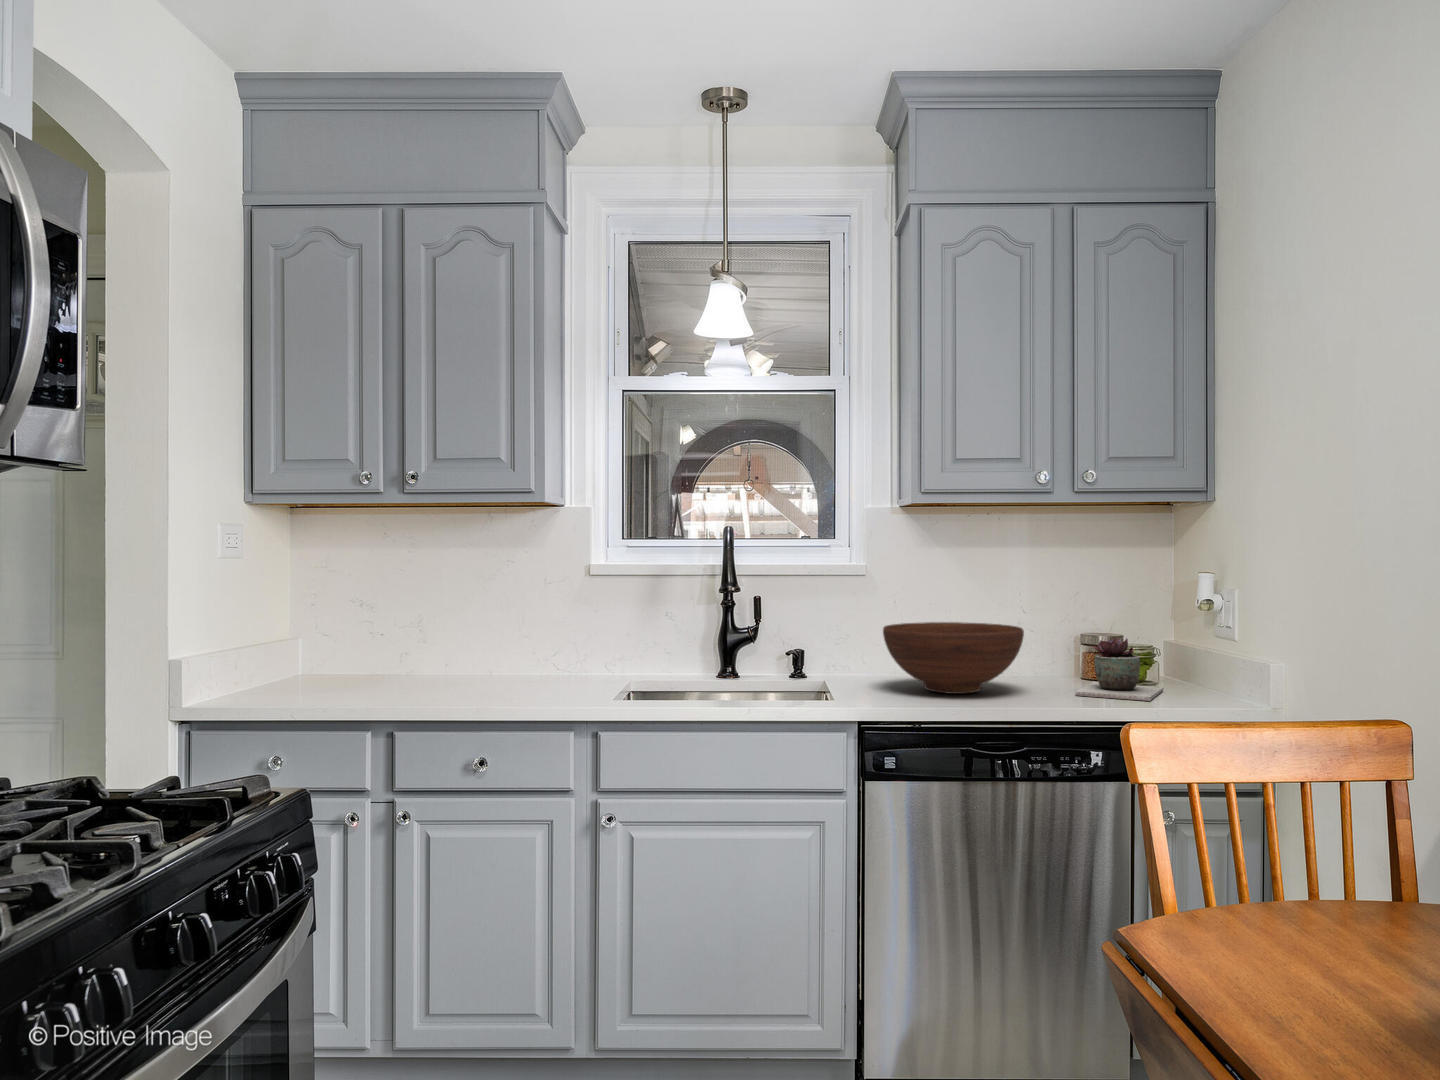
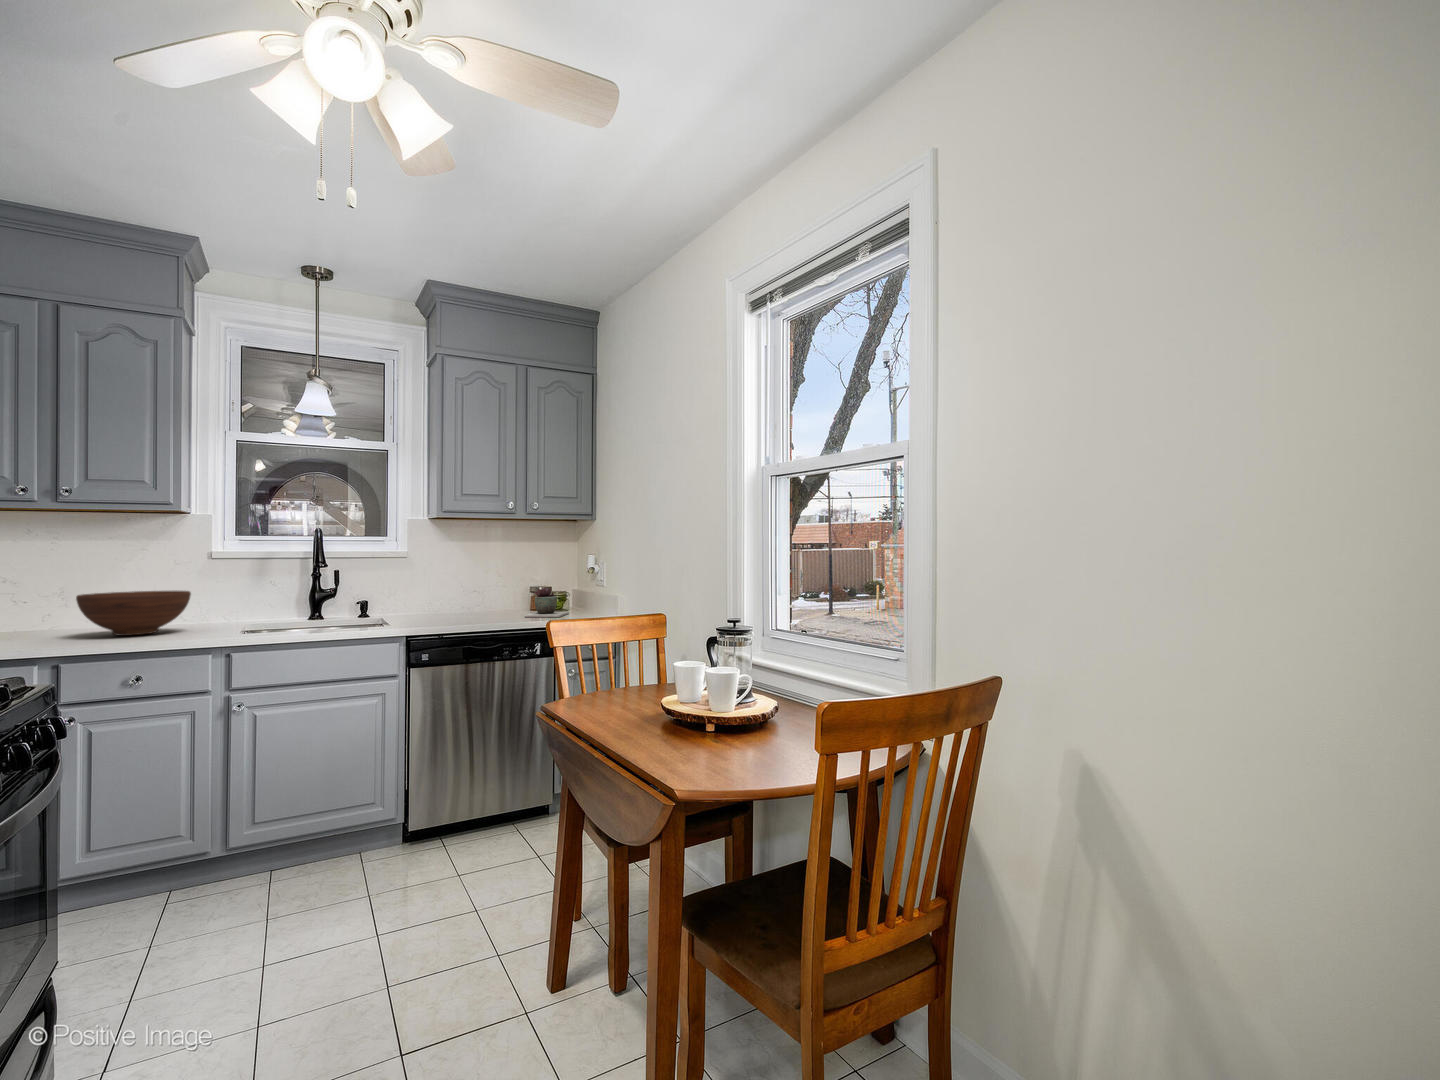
fruit bowl: present [883,622,1024,694] -> present [76,591,191,636]

